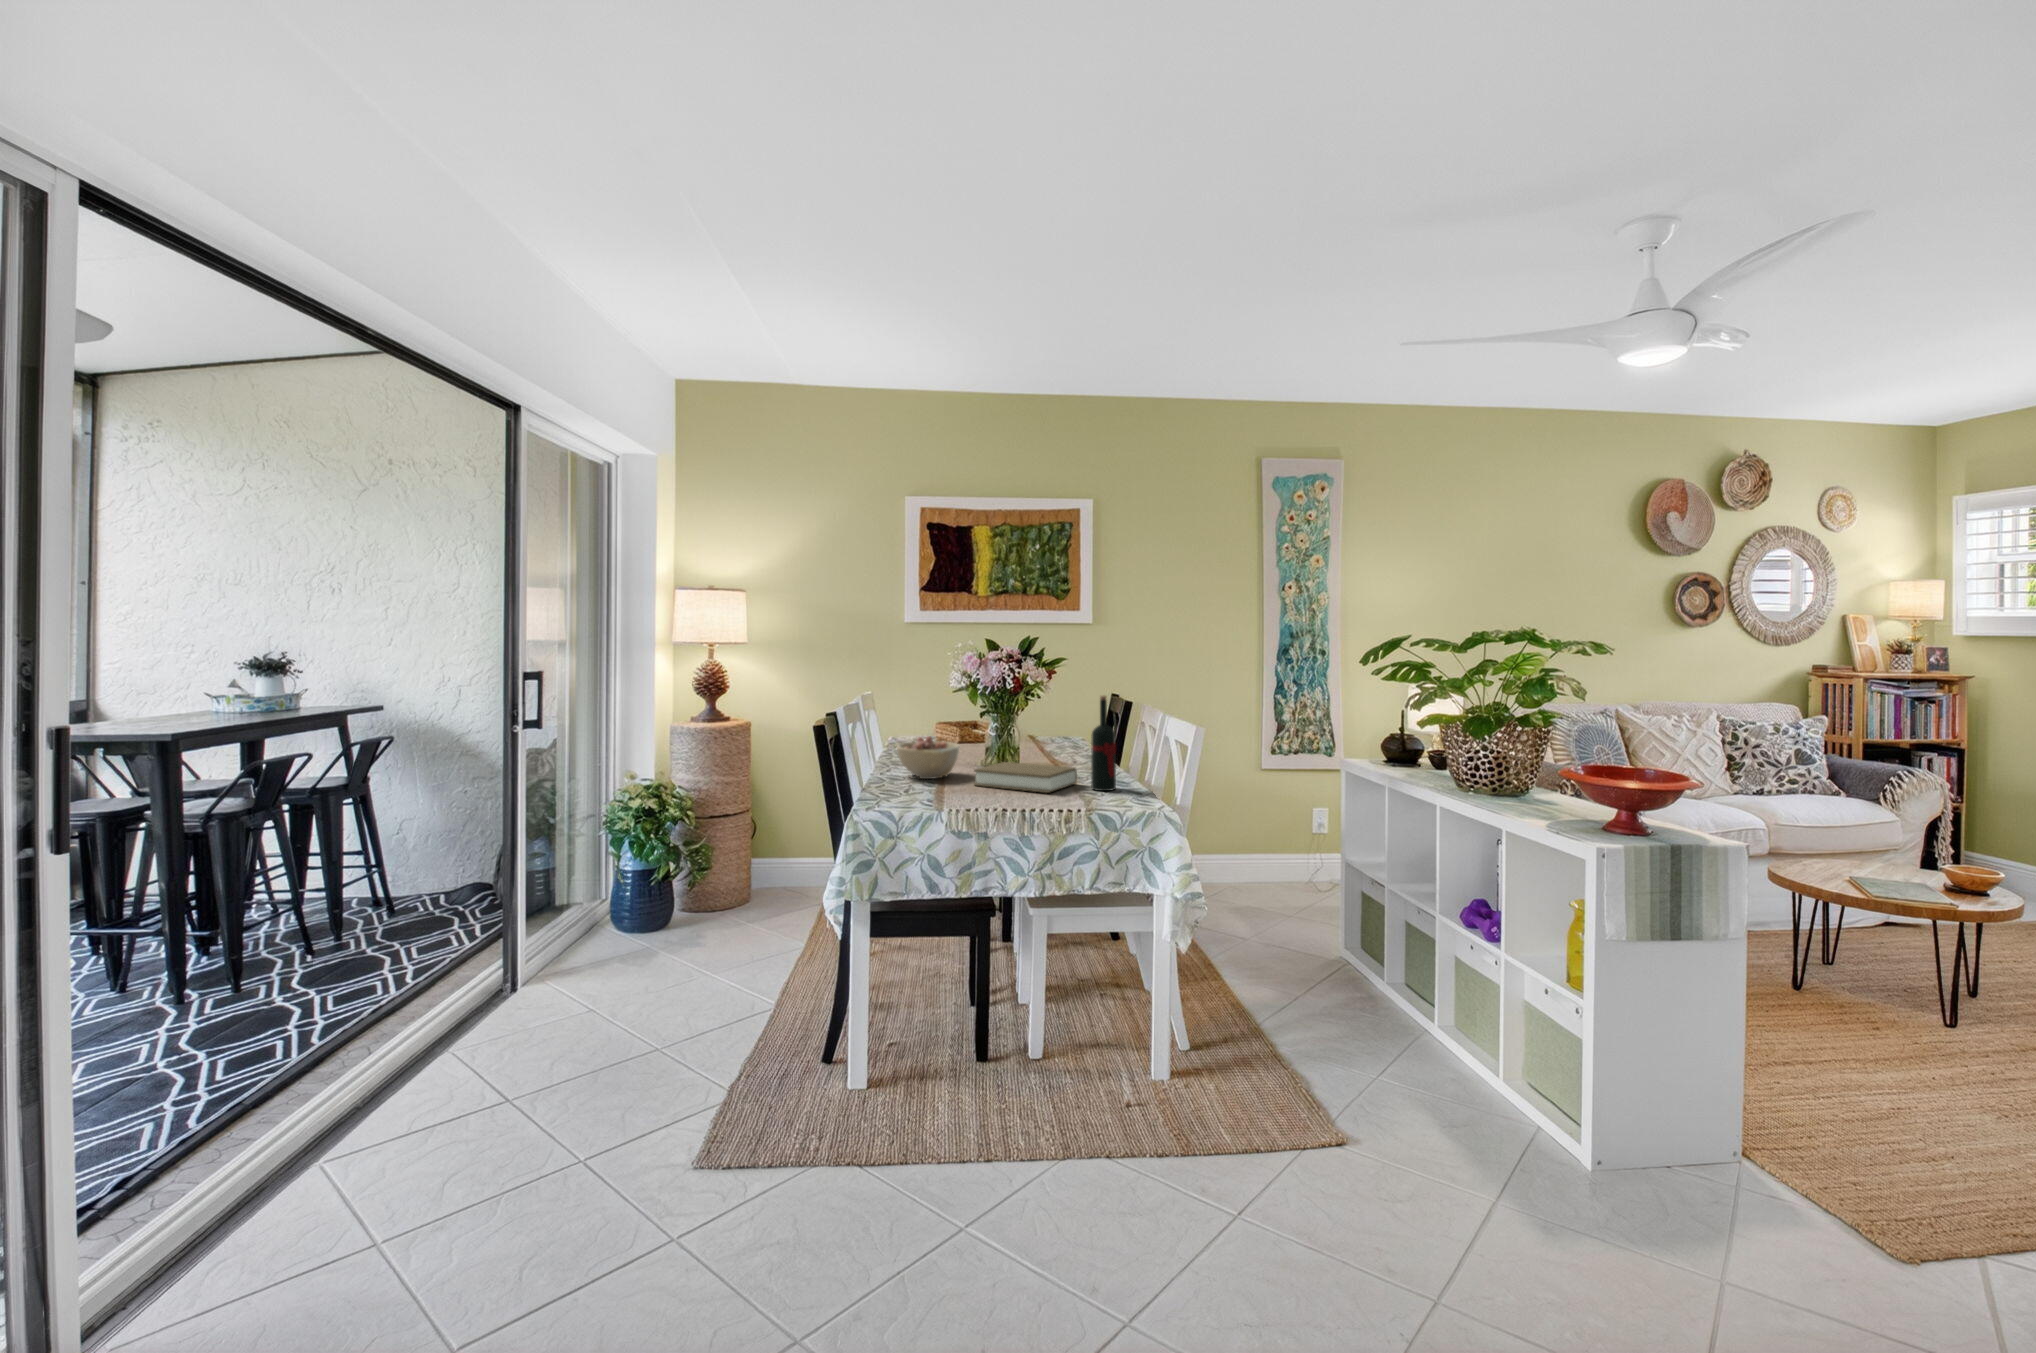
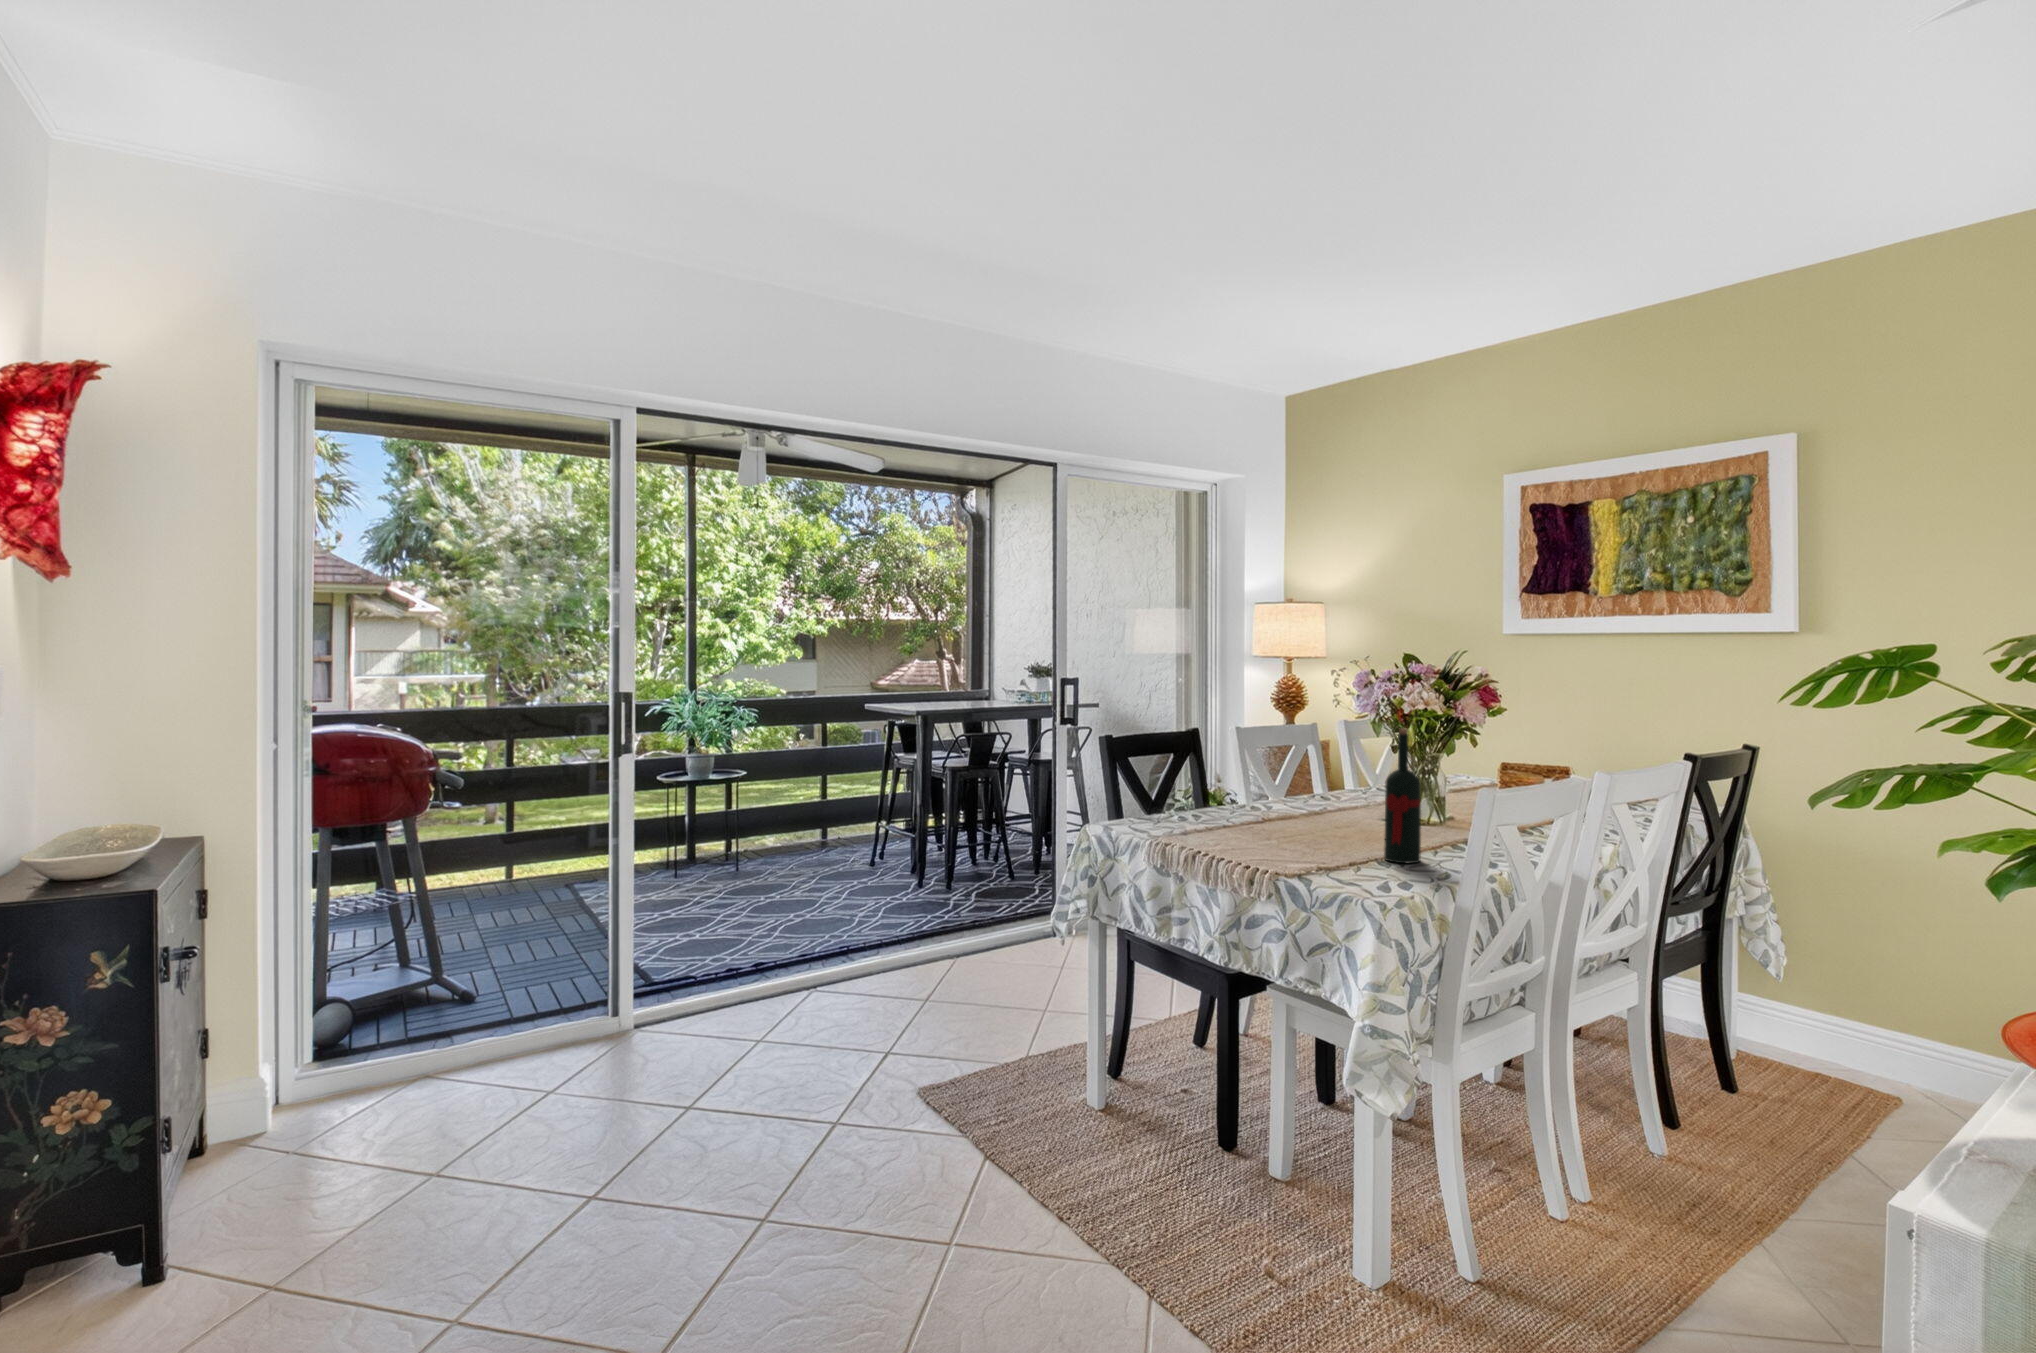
bowl: present [897,736,959,779] -> none [1241,764,1318,816]
book: present [974,762,1077,793] -> none [1280,808,1396,849]

